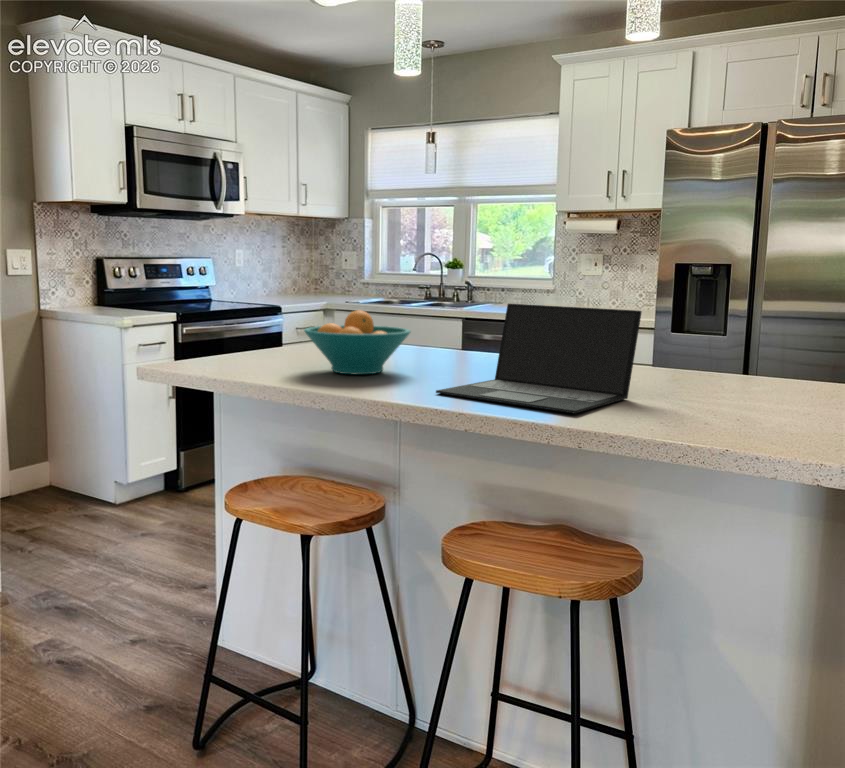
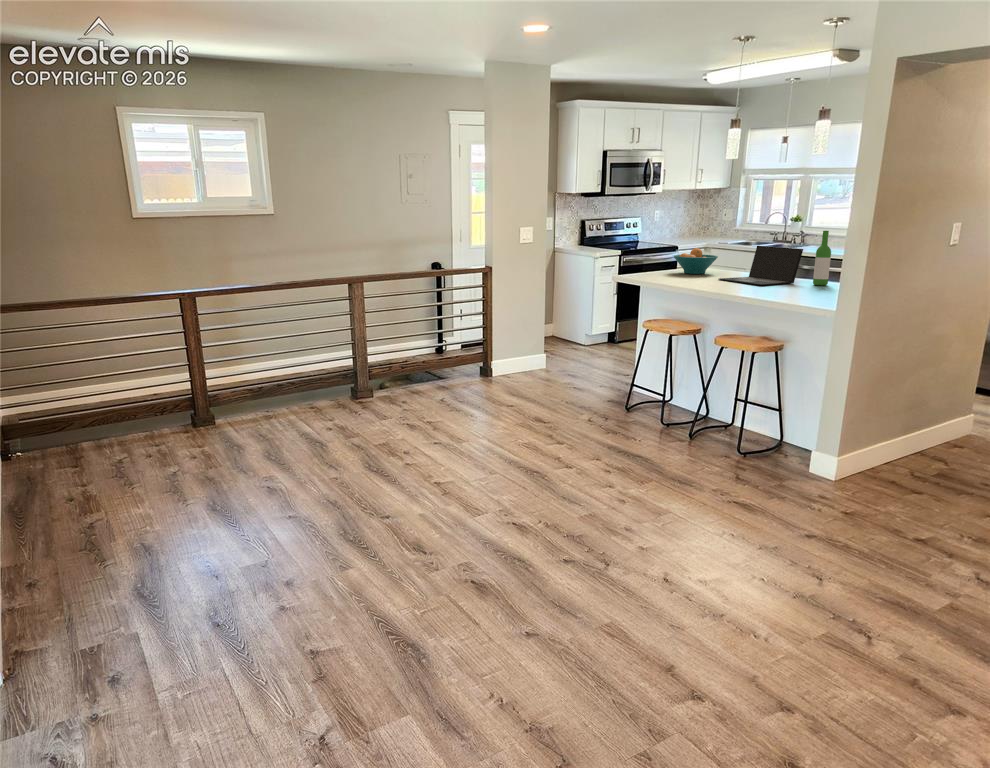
wine bottle: none [676,264,718,404] -> present [813,231,831,286]

